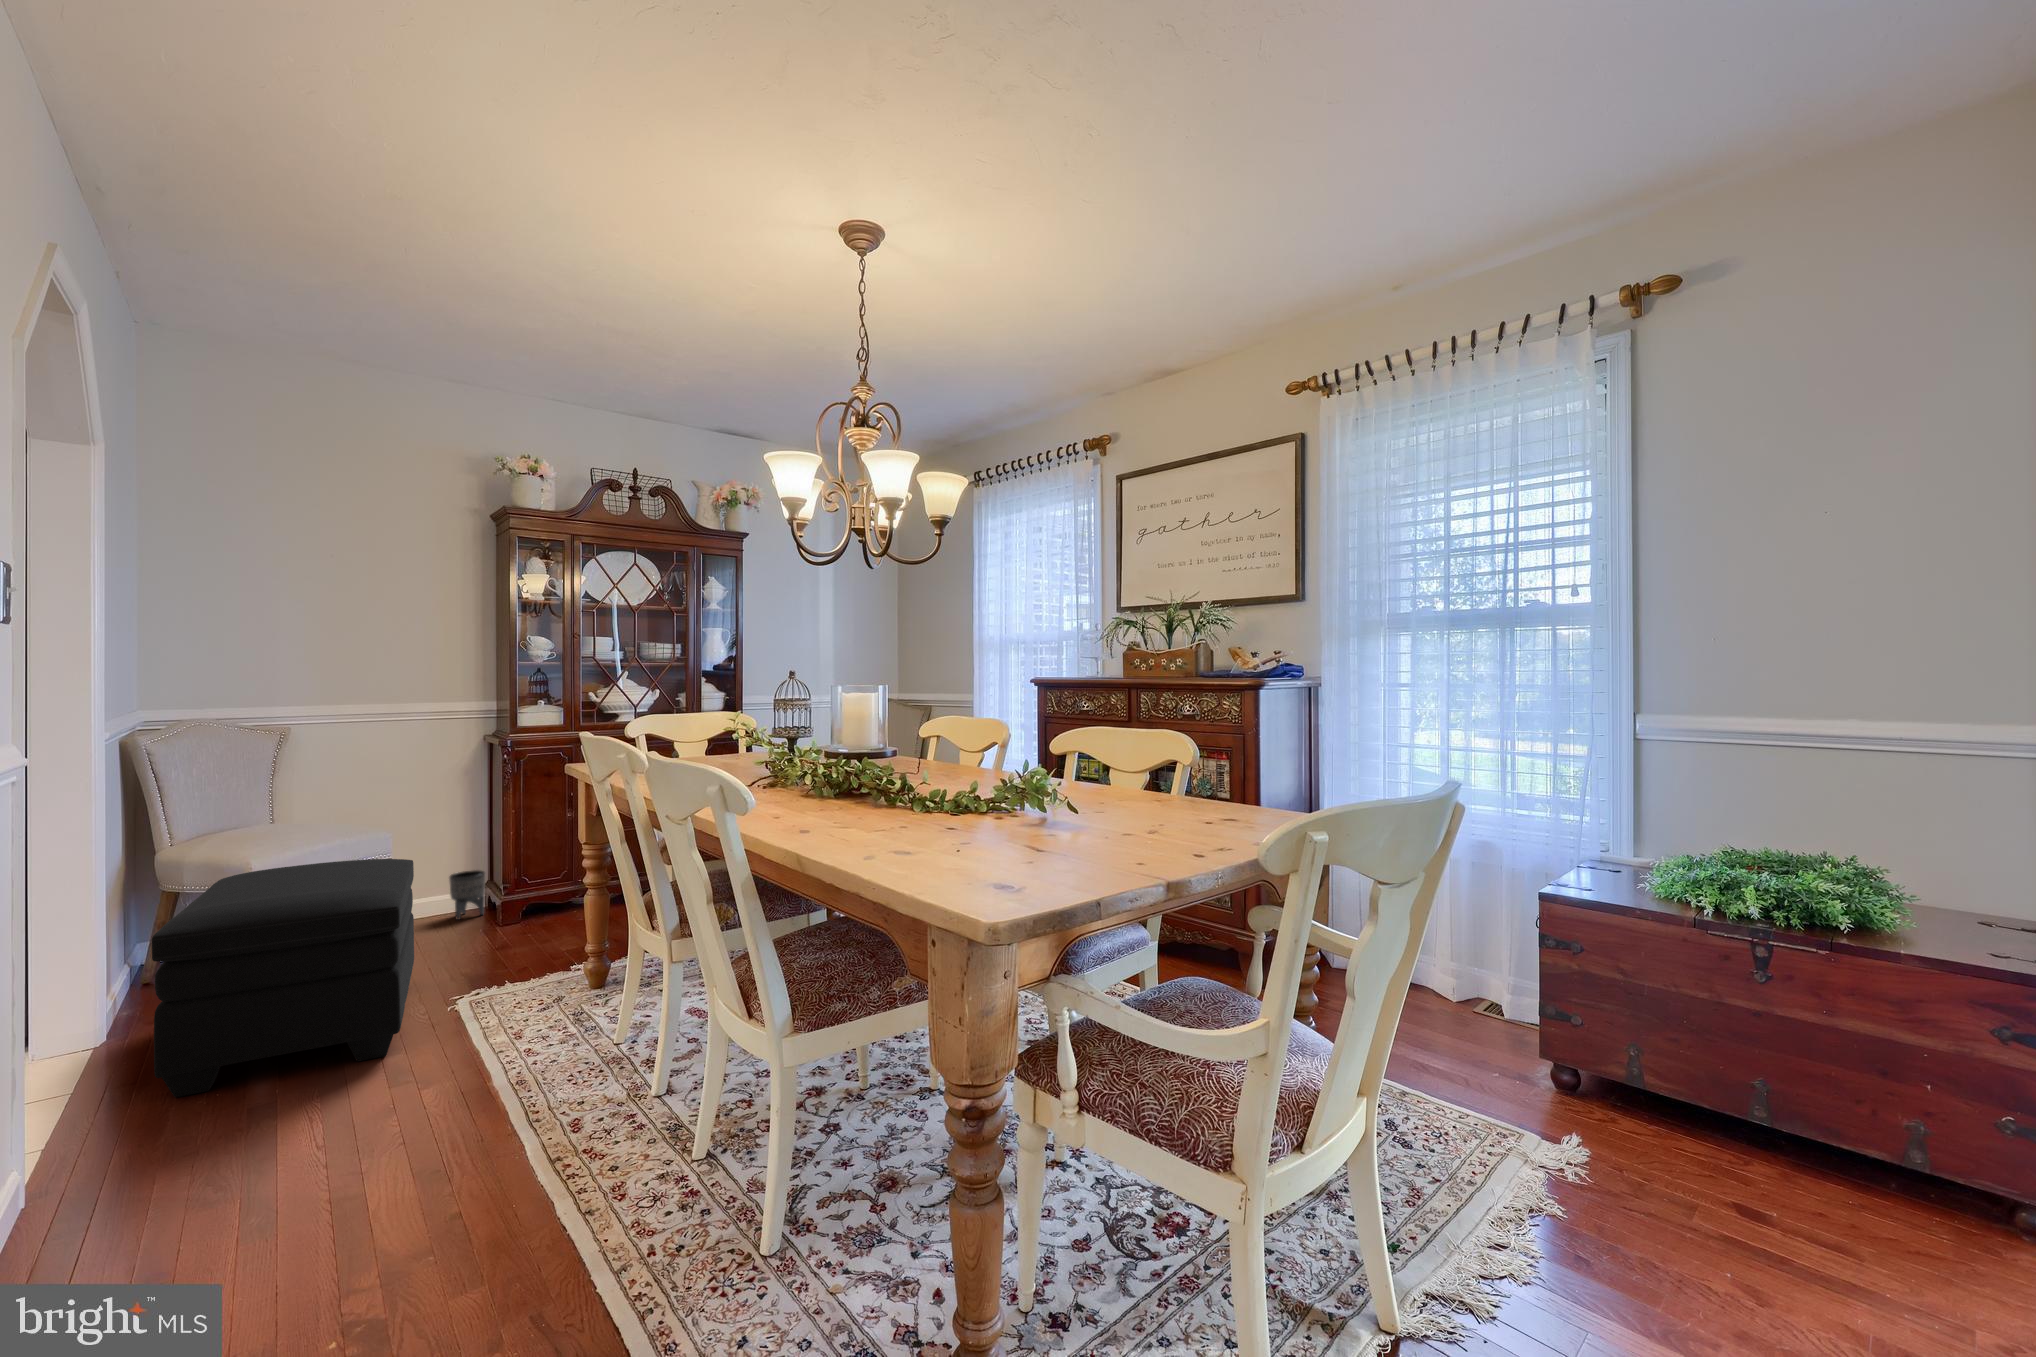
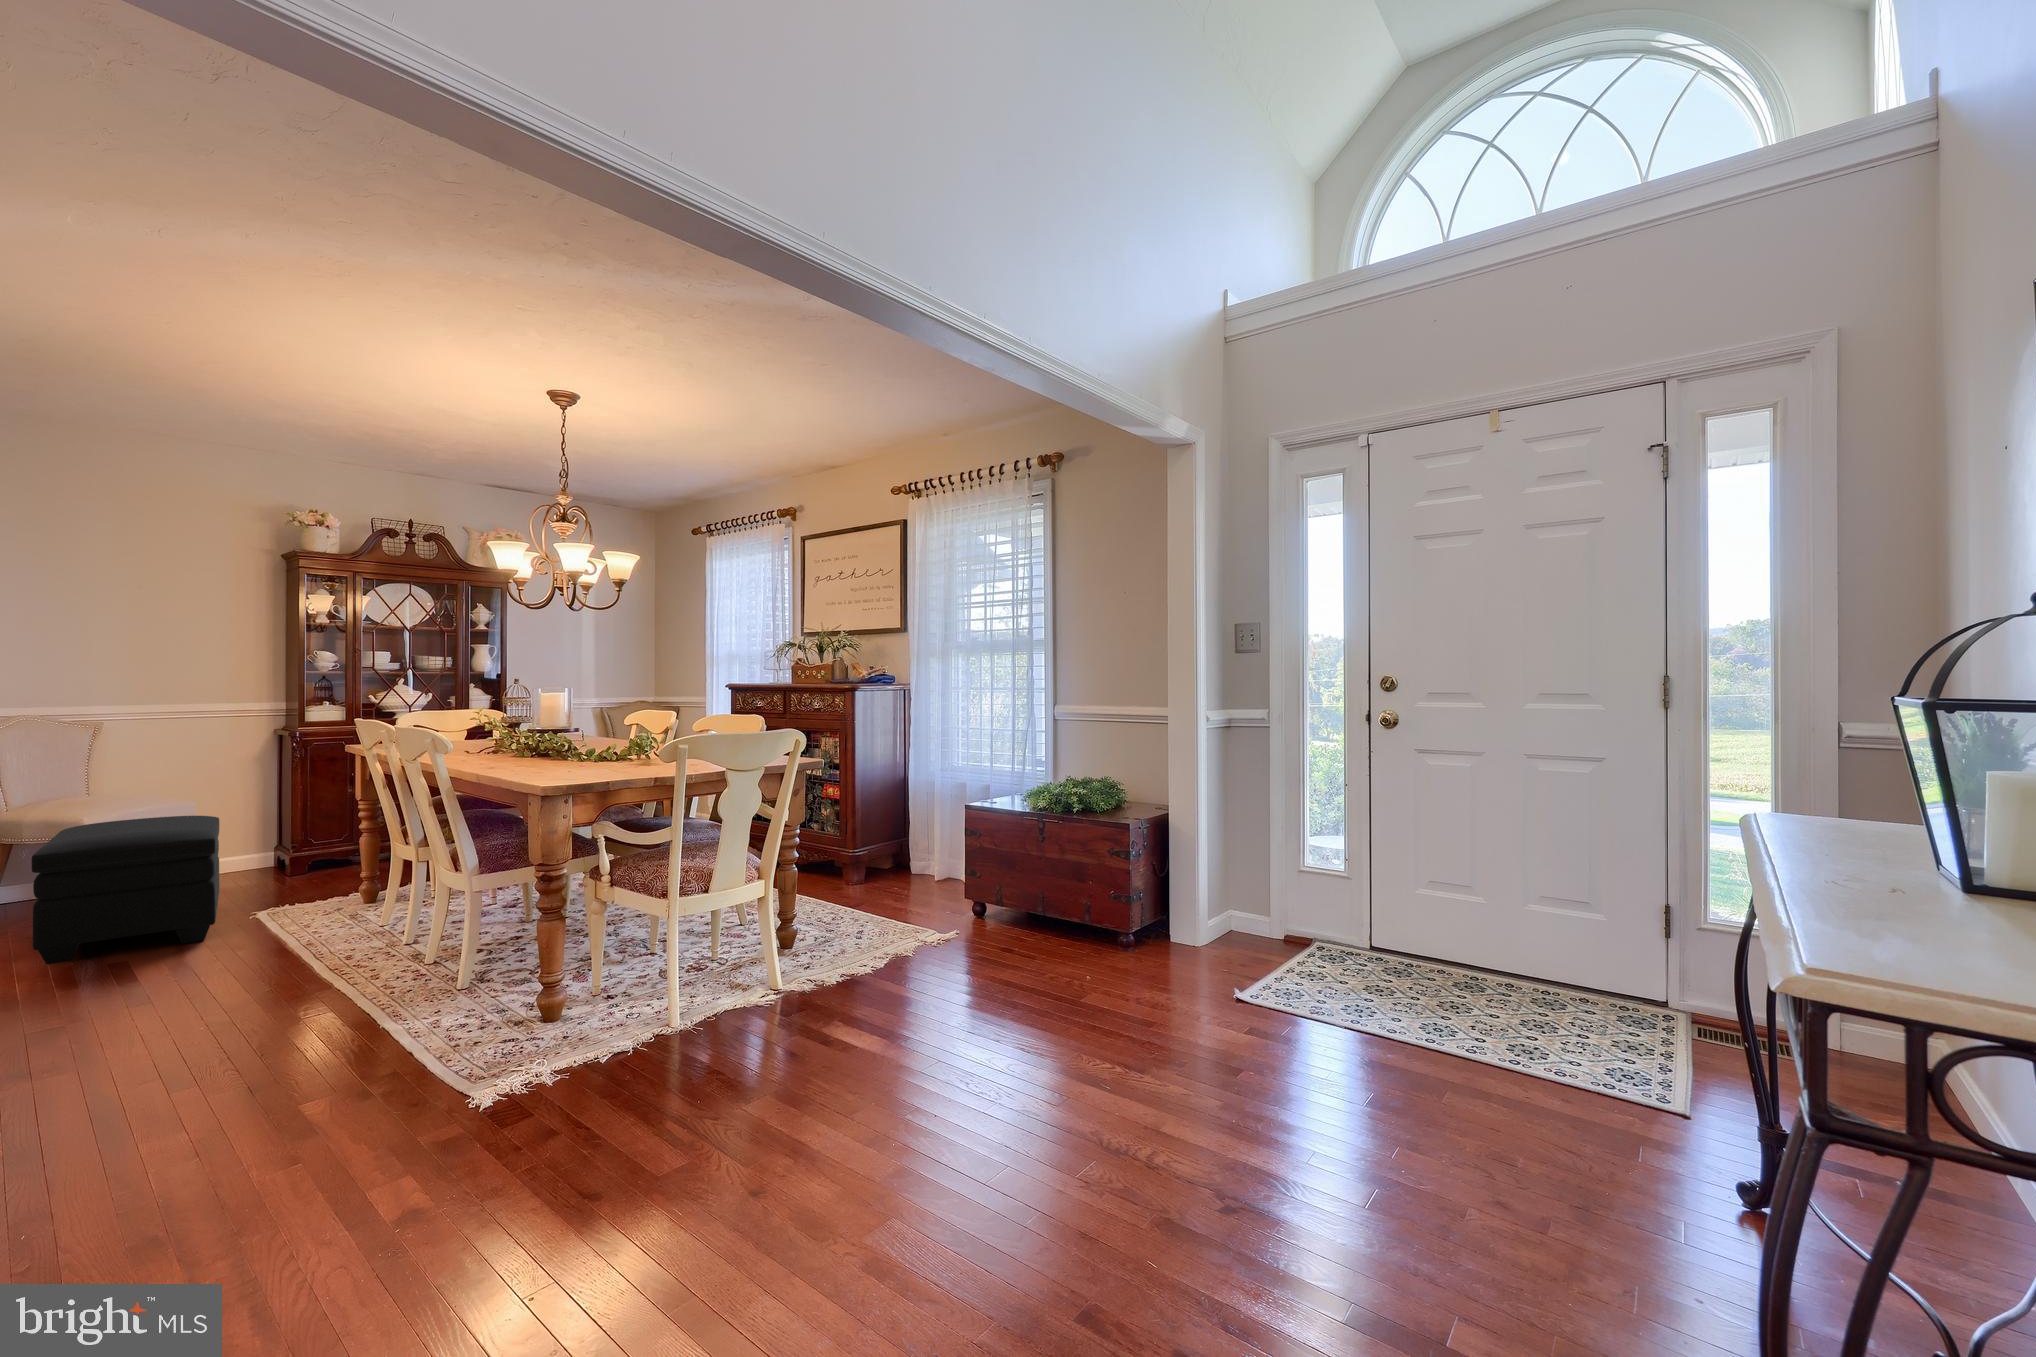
planter: present [449,870,485,920] -> none [244,835,276,873]

